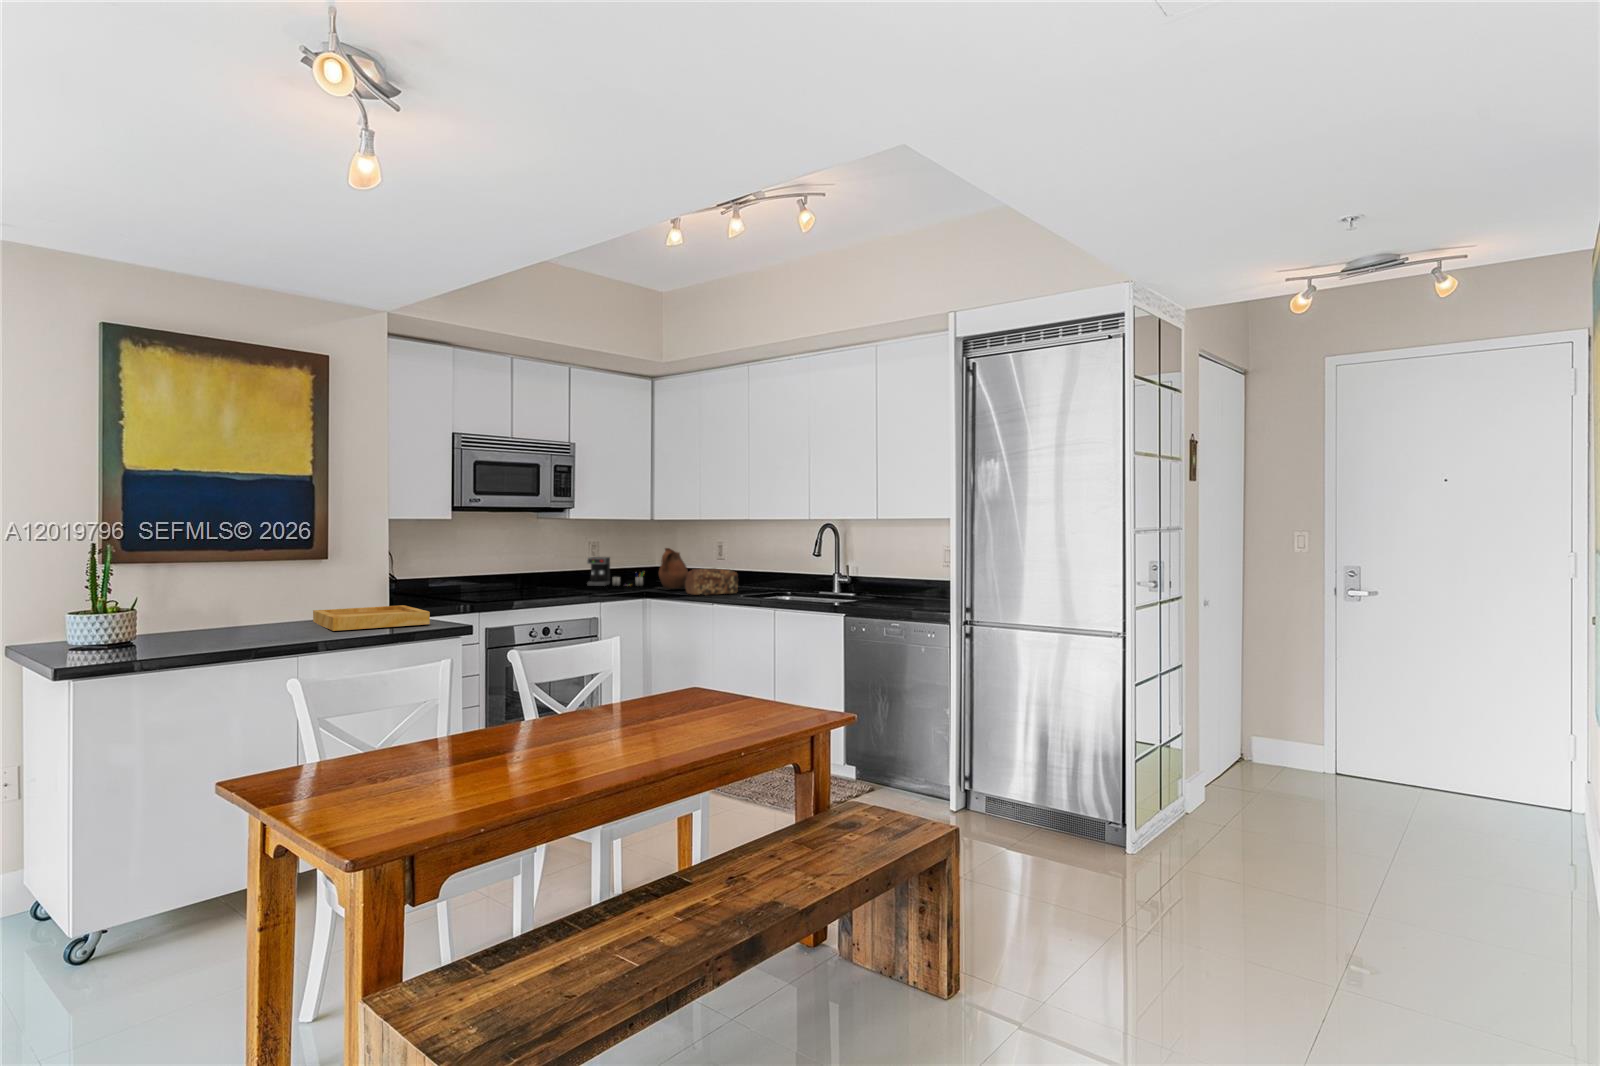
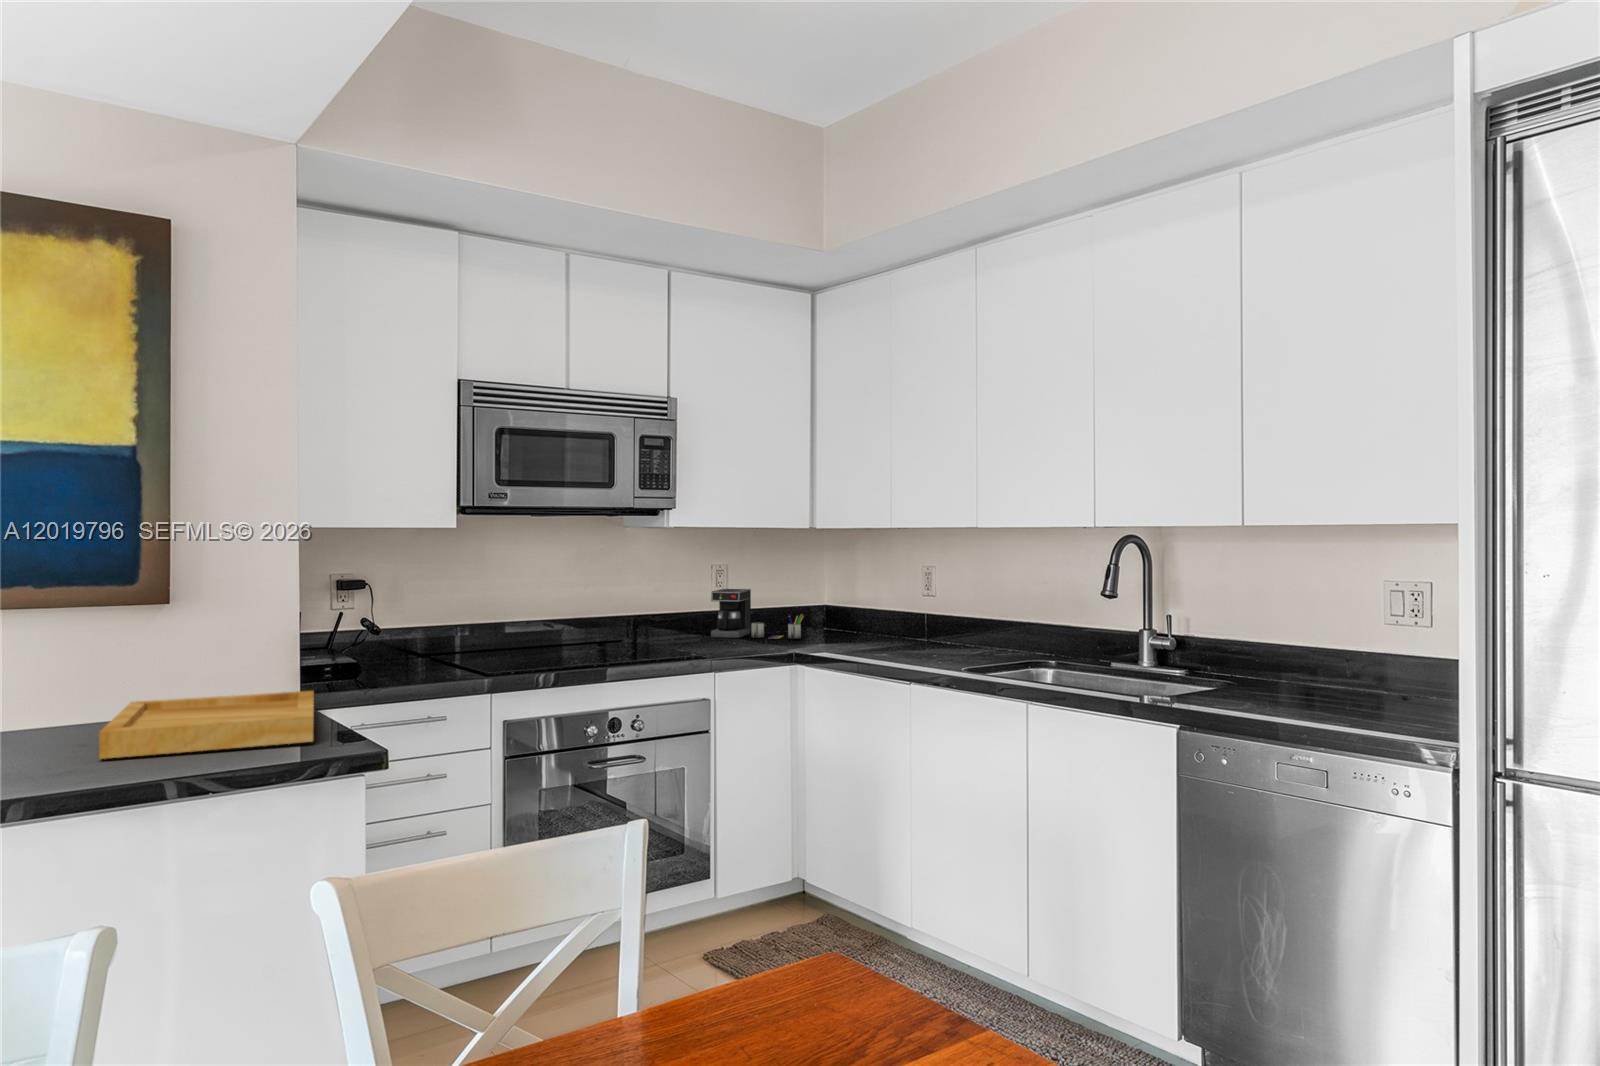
ceramic pitcher: present [659,548,688,589] -> none [817,577,881,650]
bread loaf: present [685,568,738,595] -> none [864,615,959,664]

